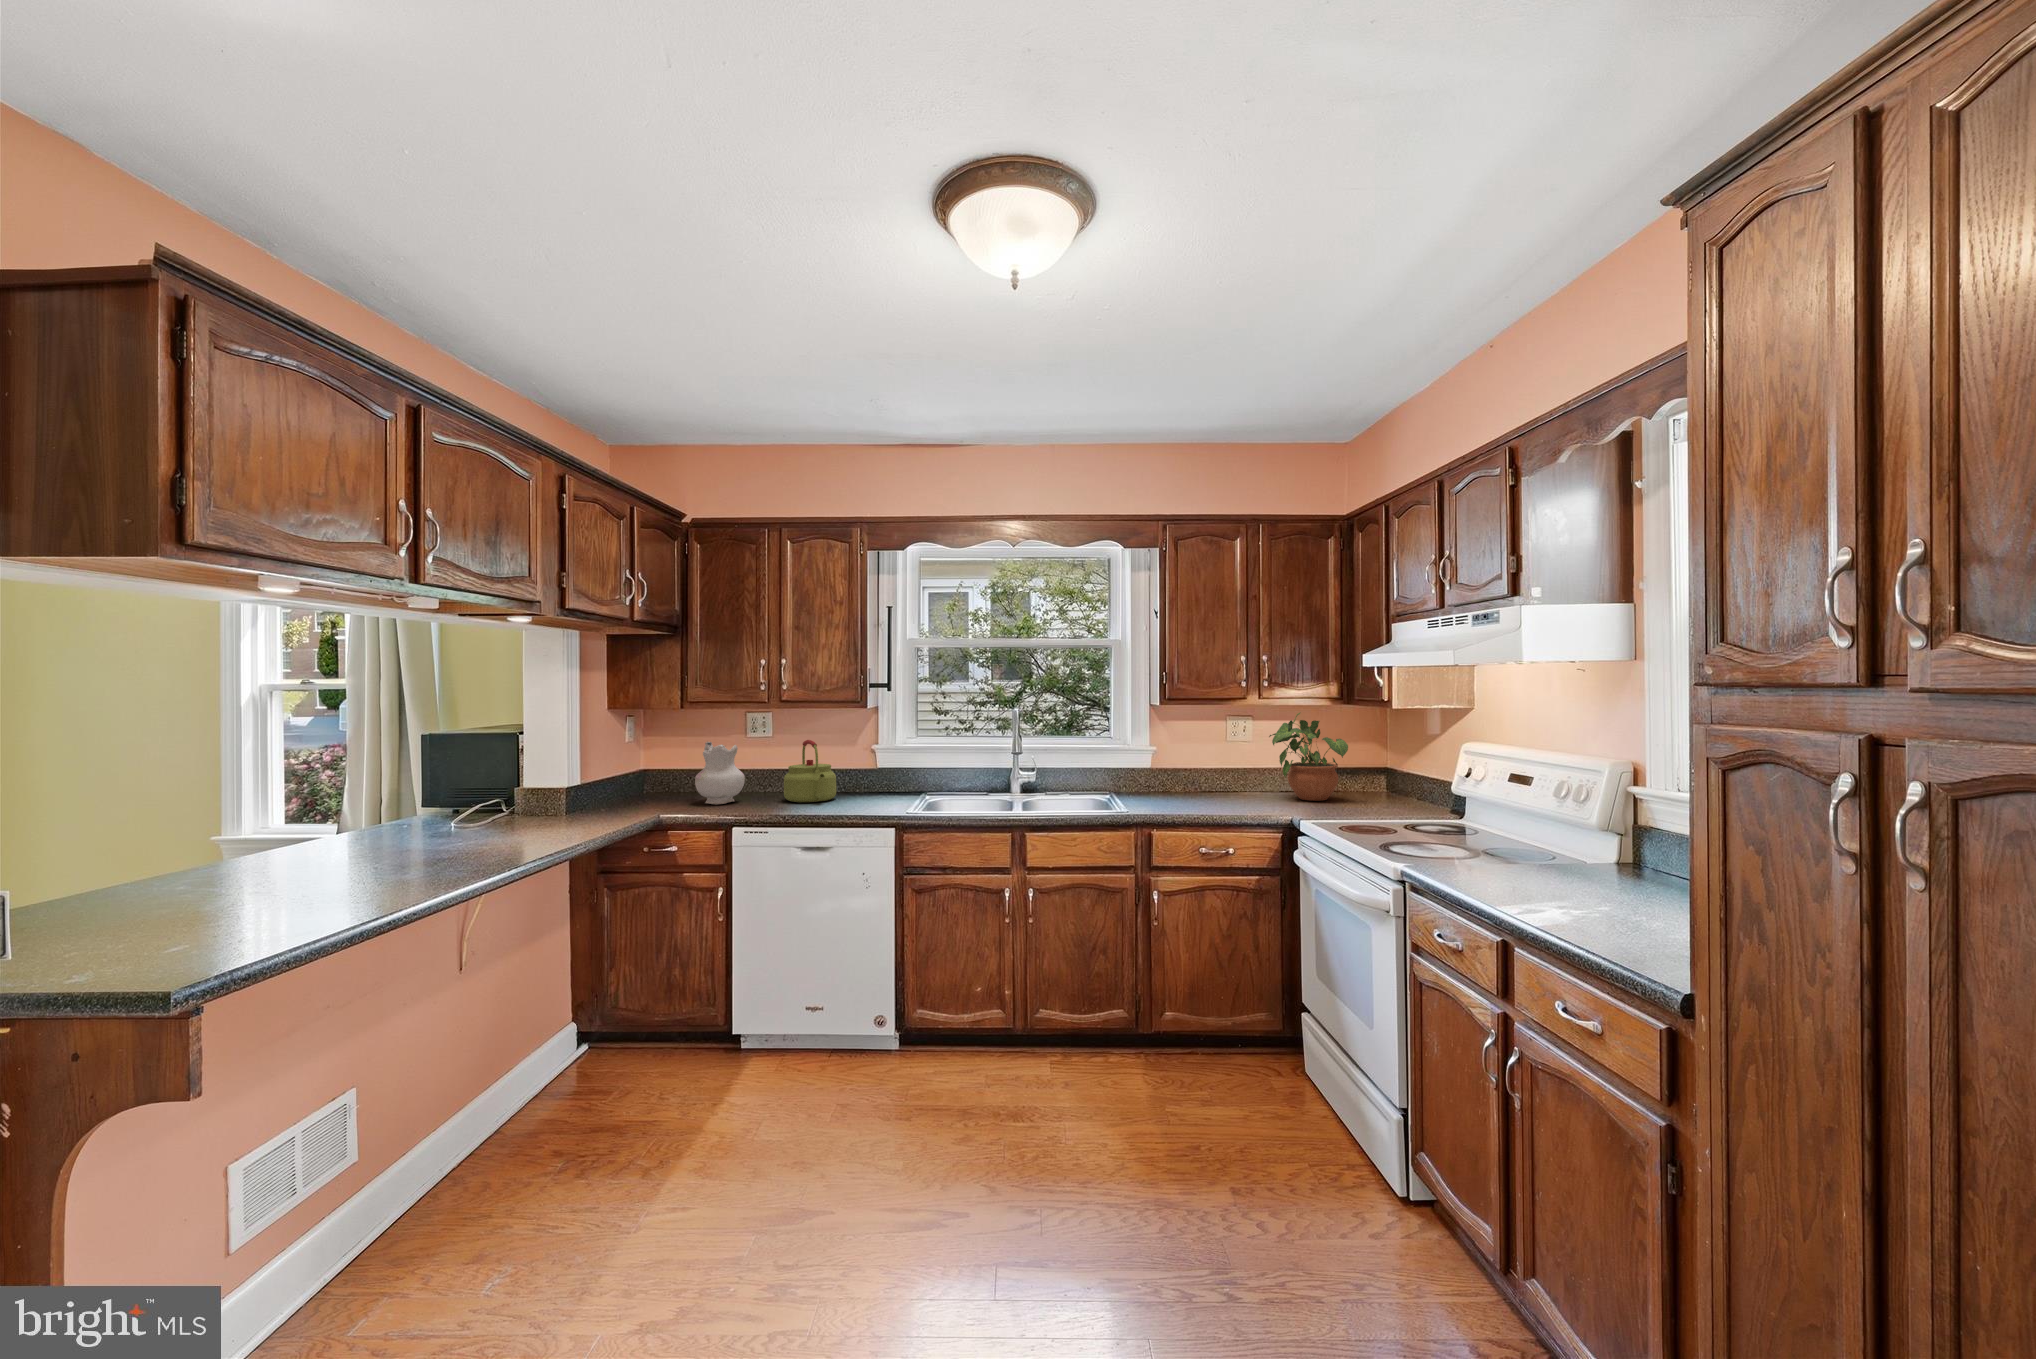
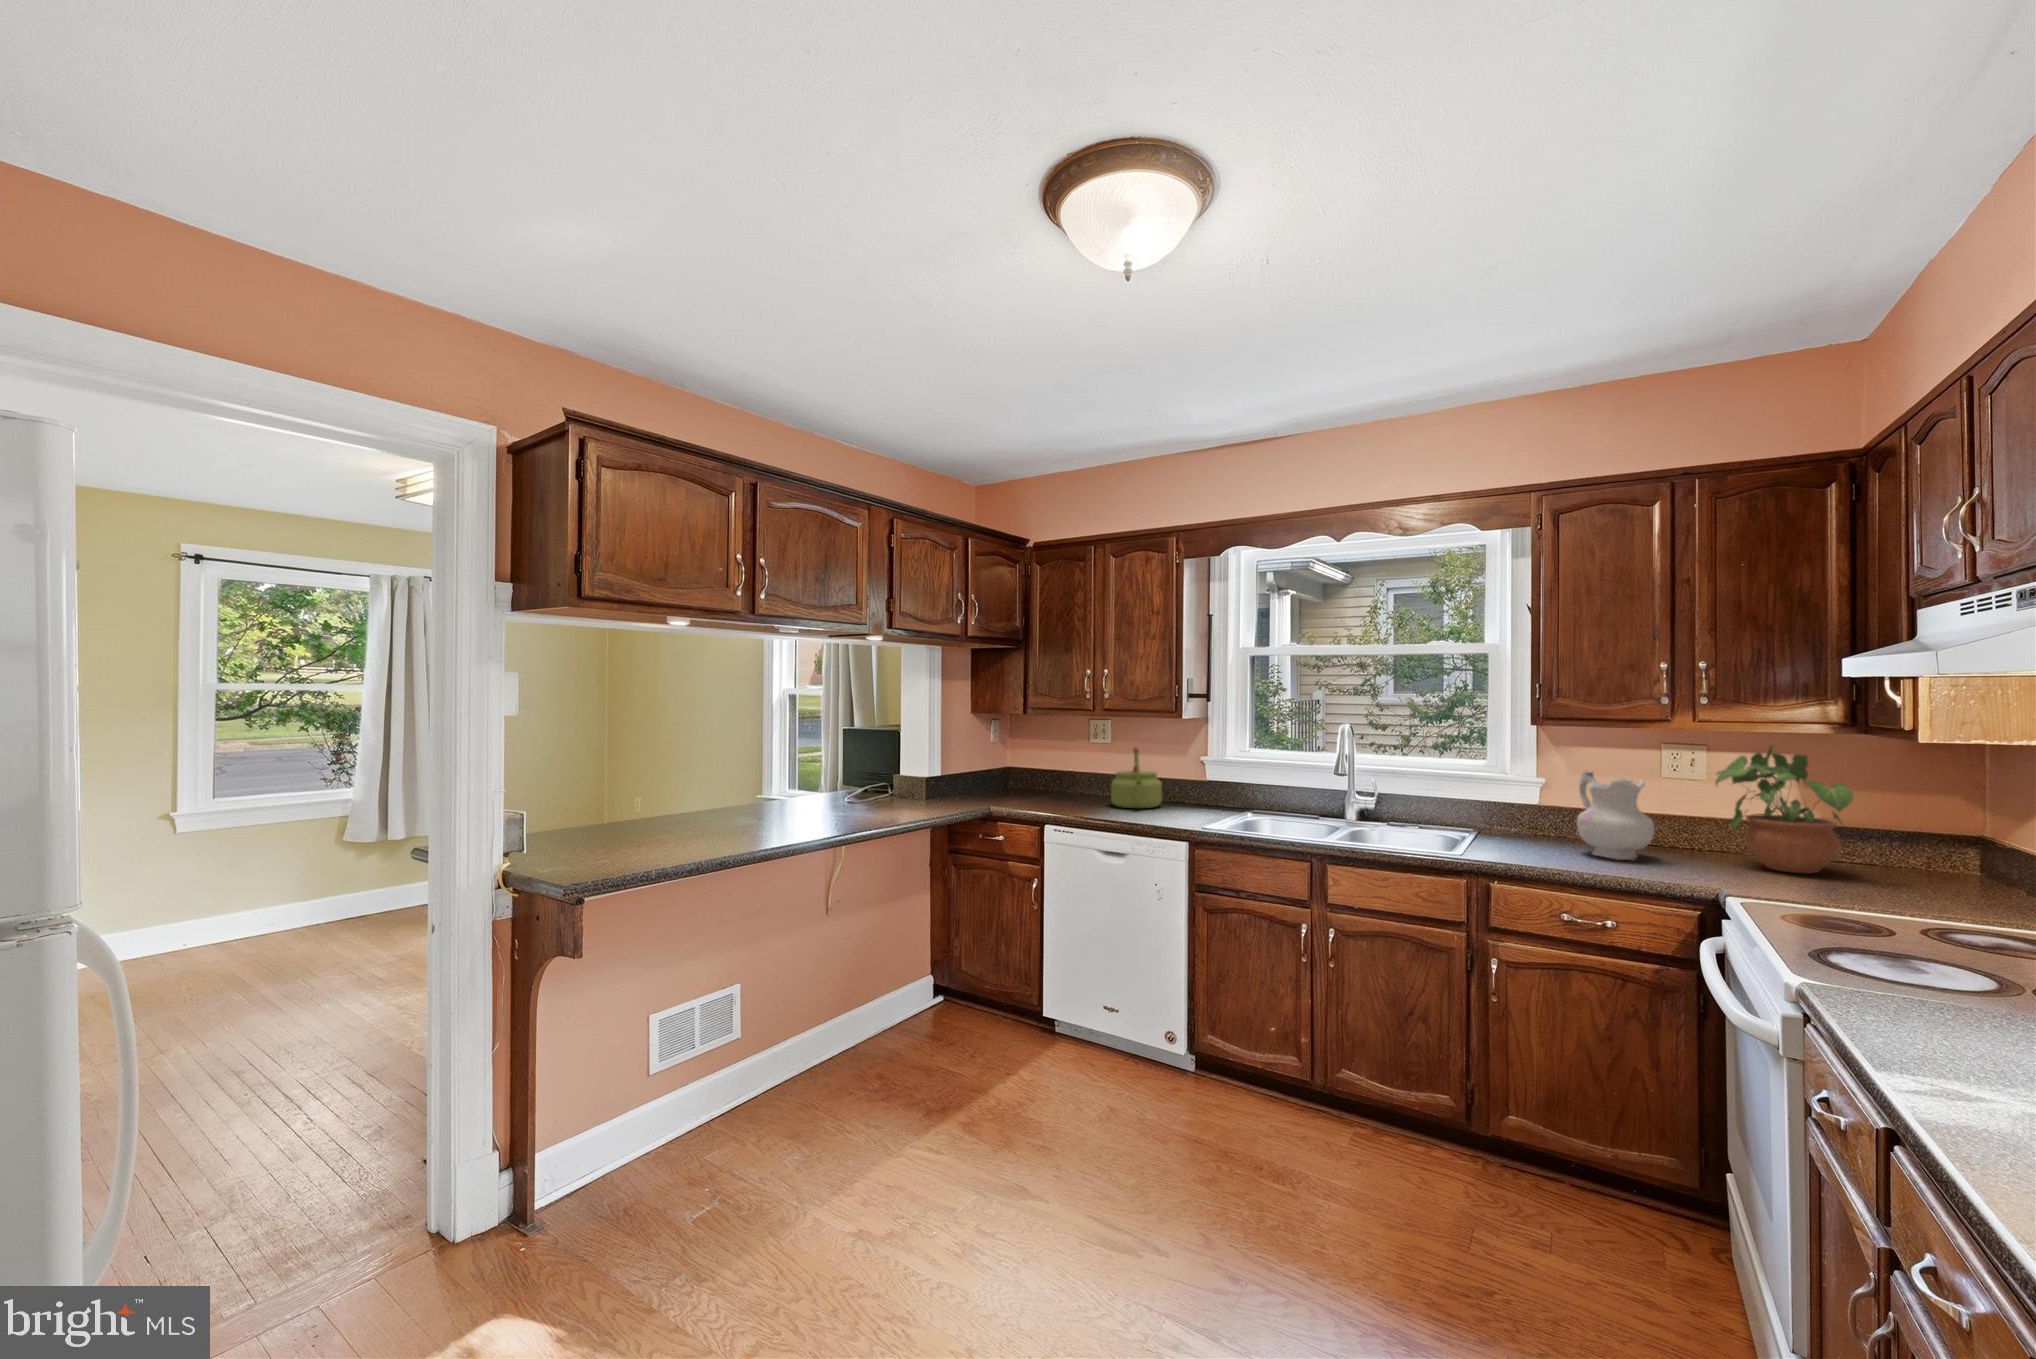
ceramic pitcher: present [695,742,745,804] -> present [1577,771,1654,860]

